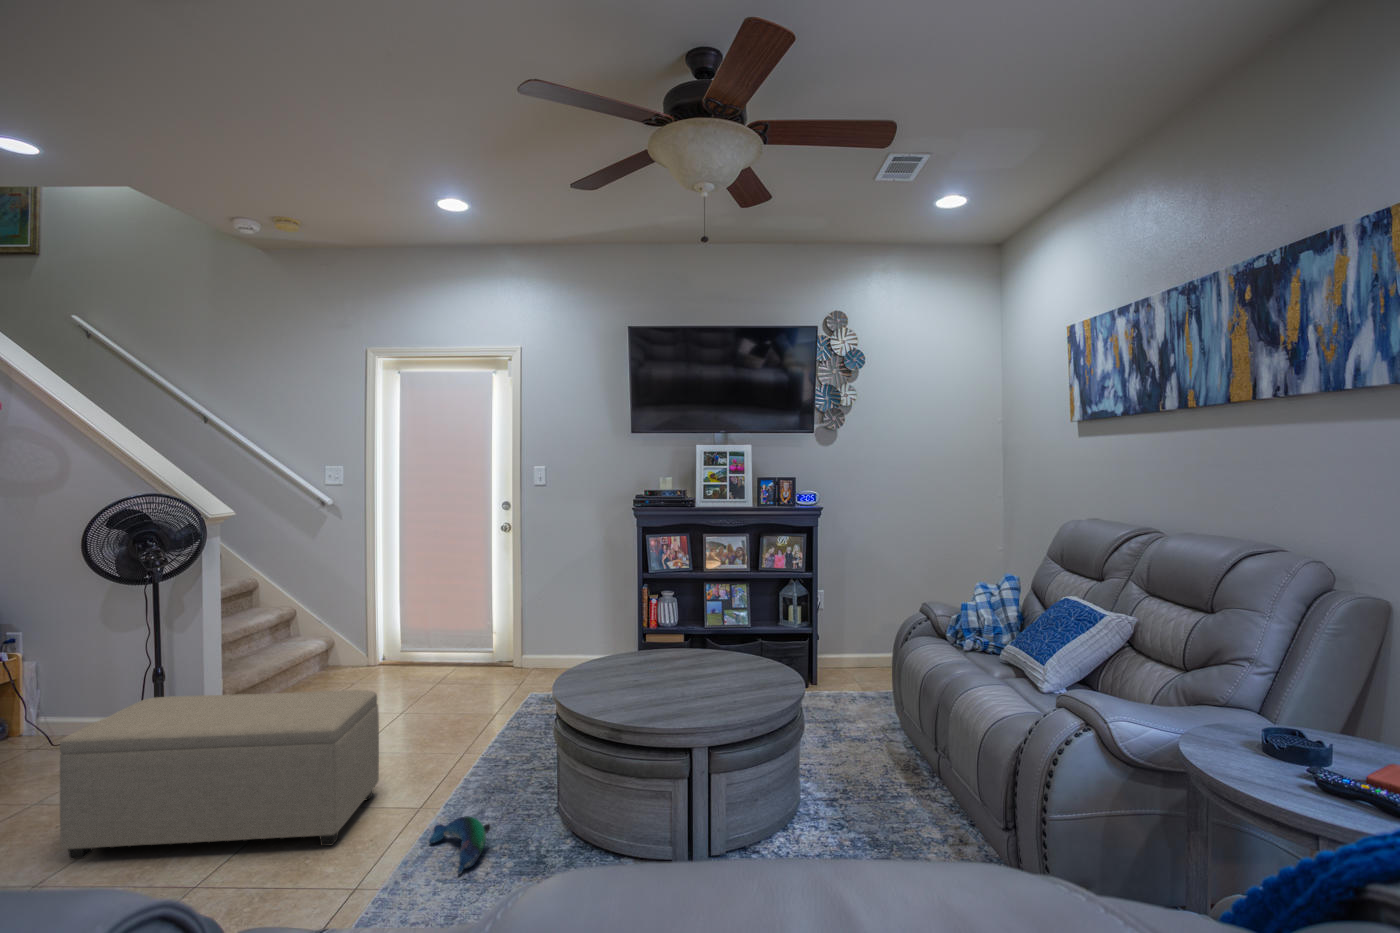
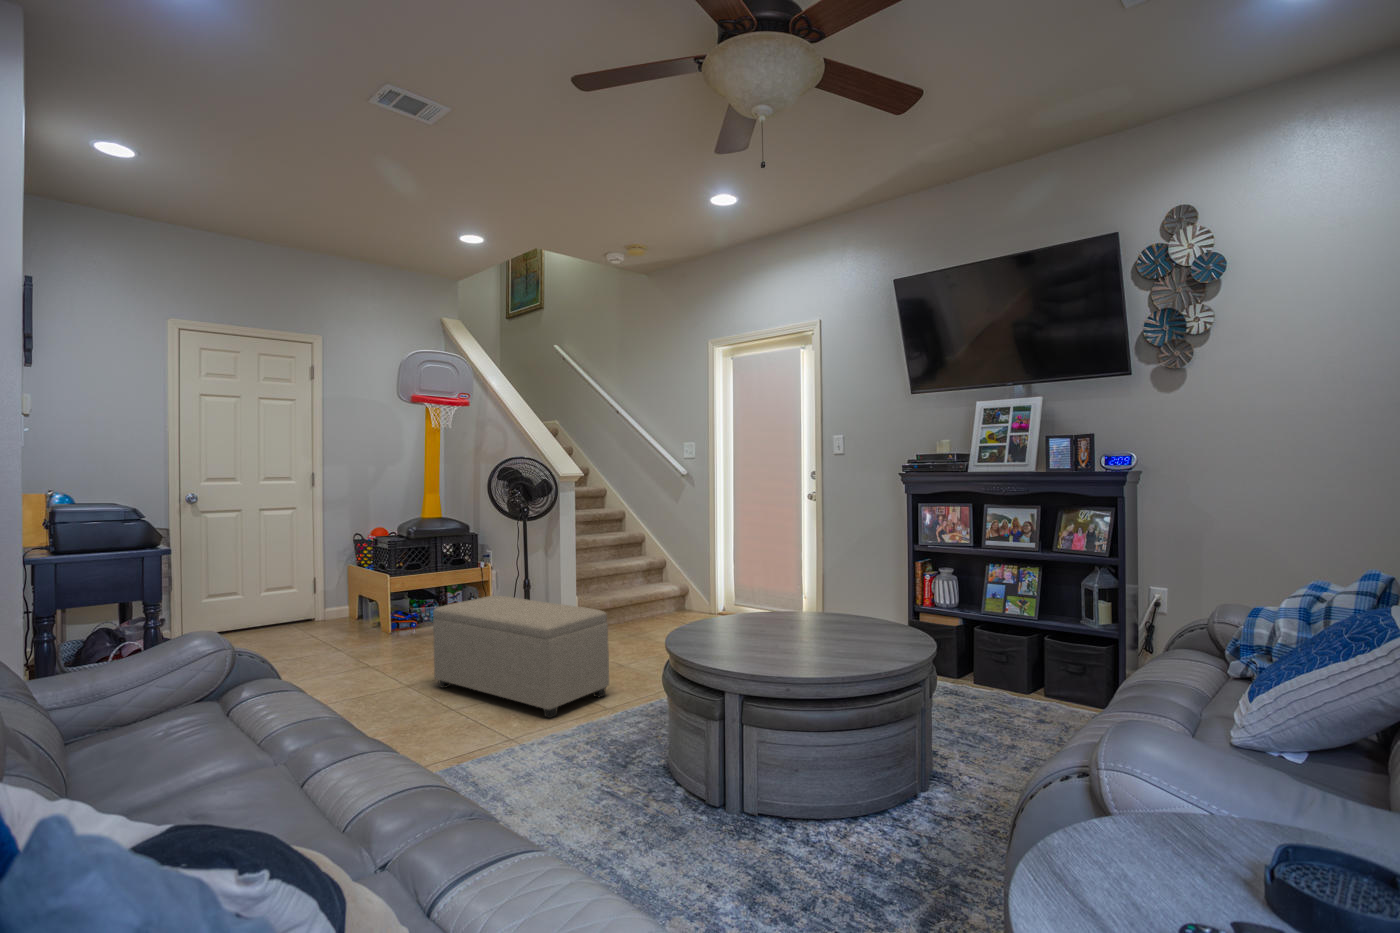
plush toy: present [429,817,490,874] -> none [591,720,633,760]

